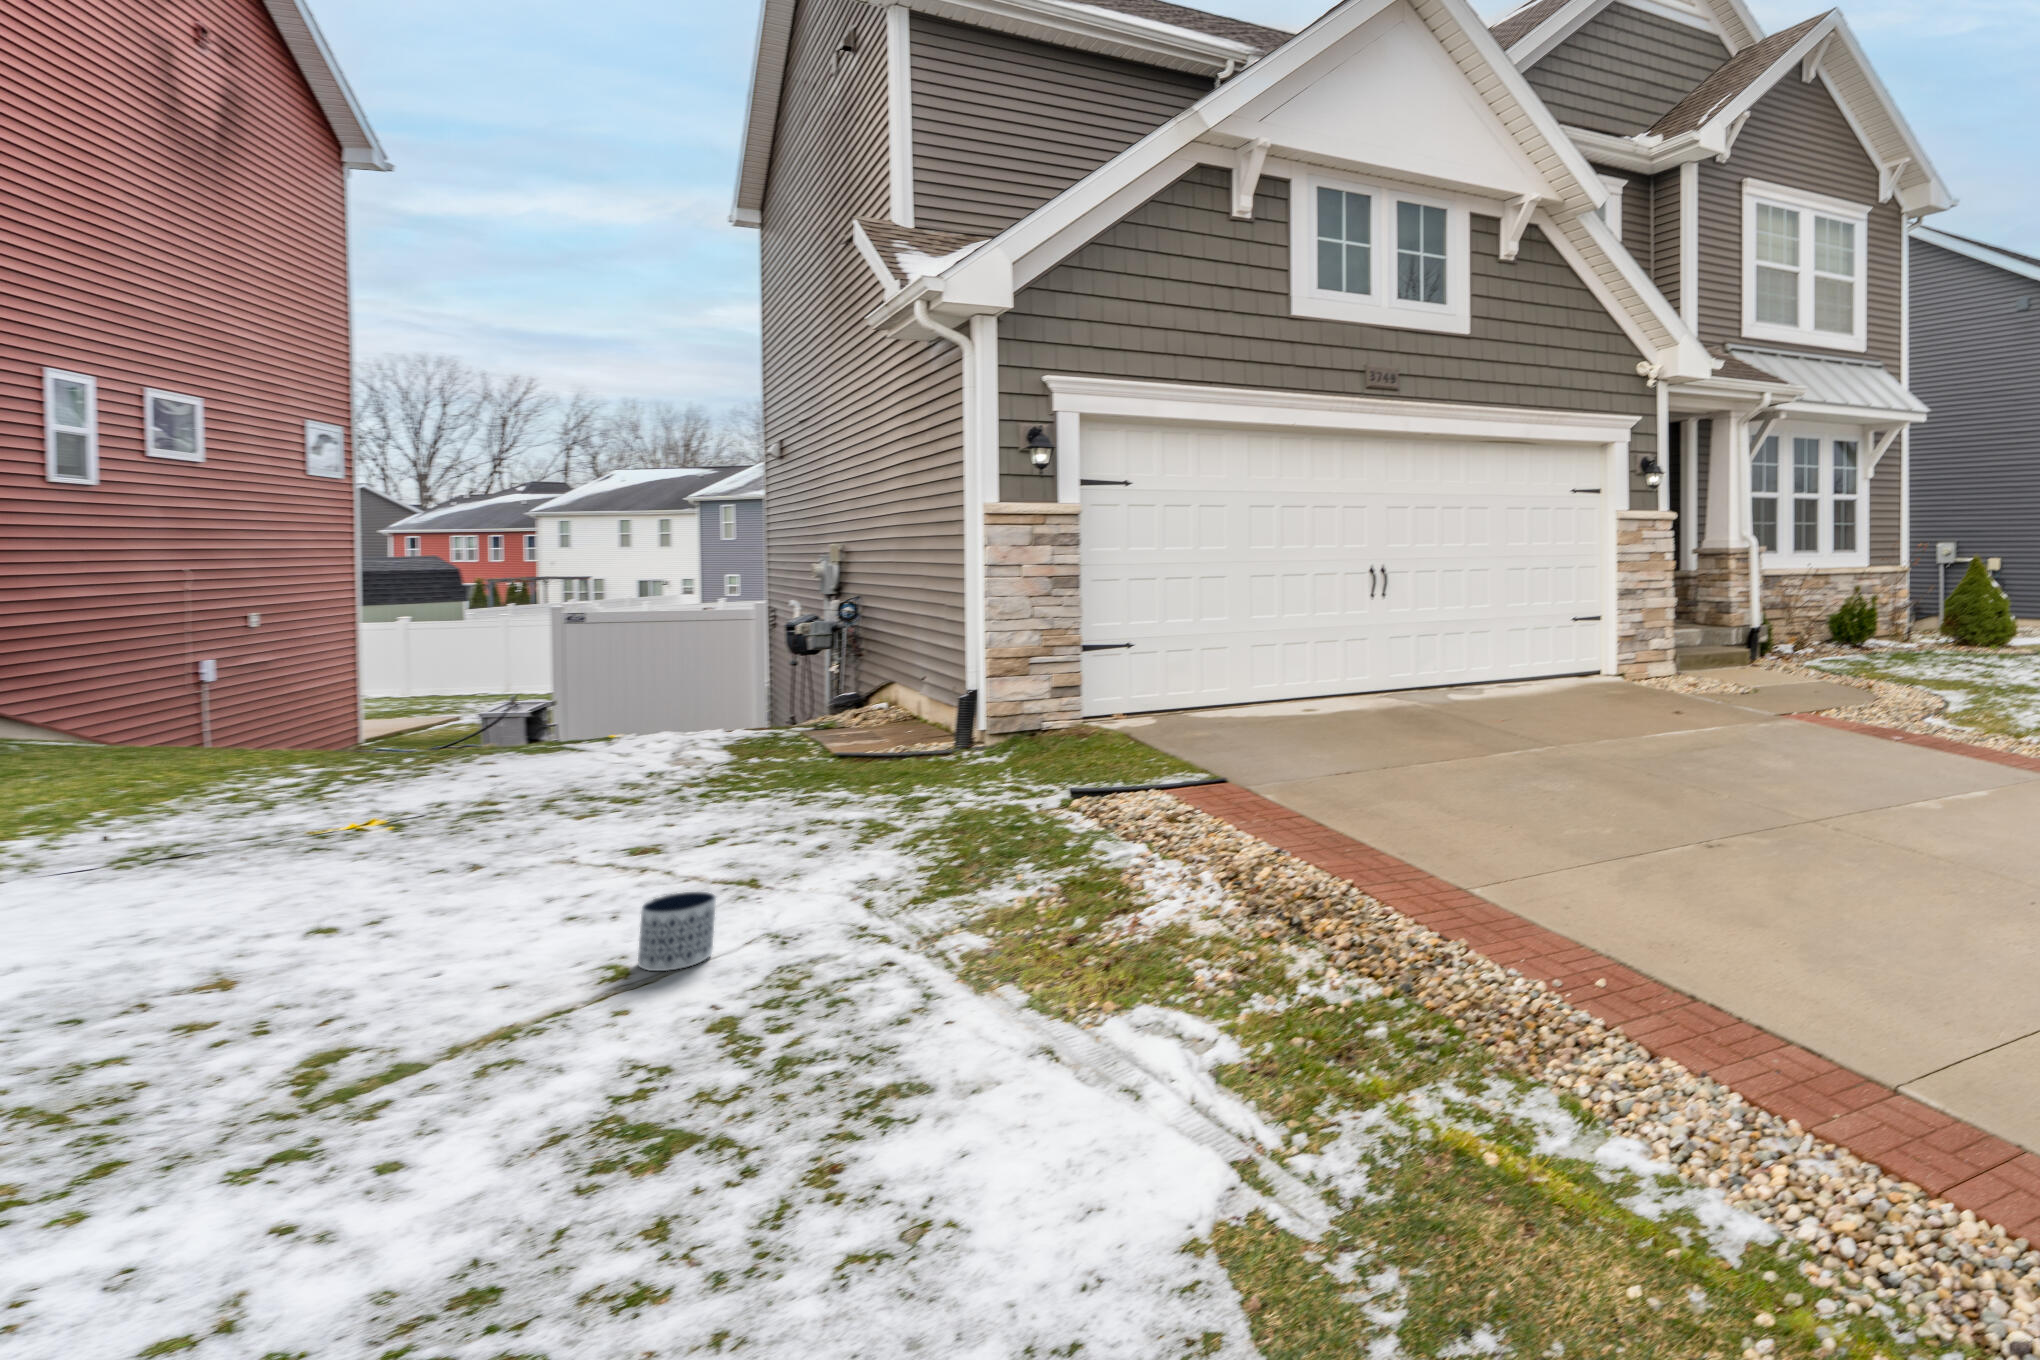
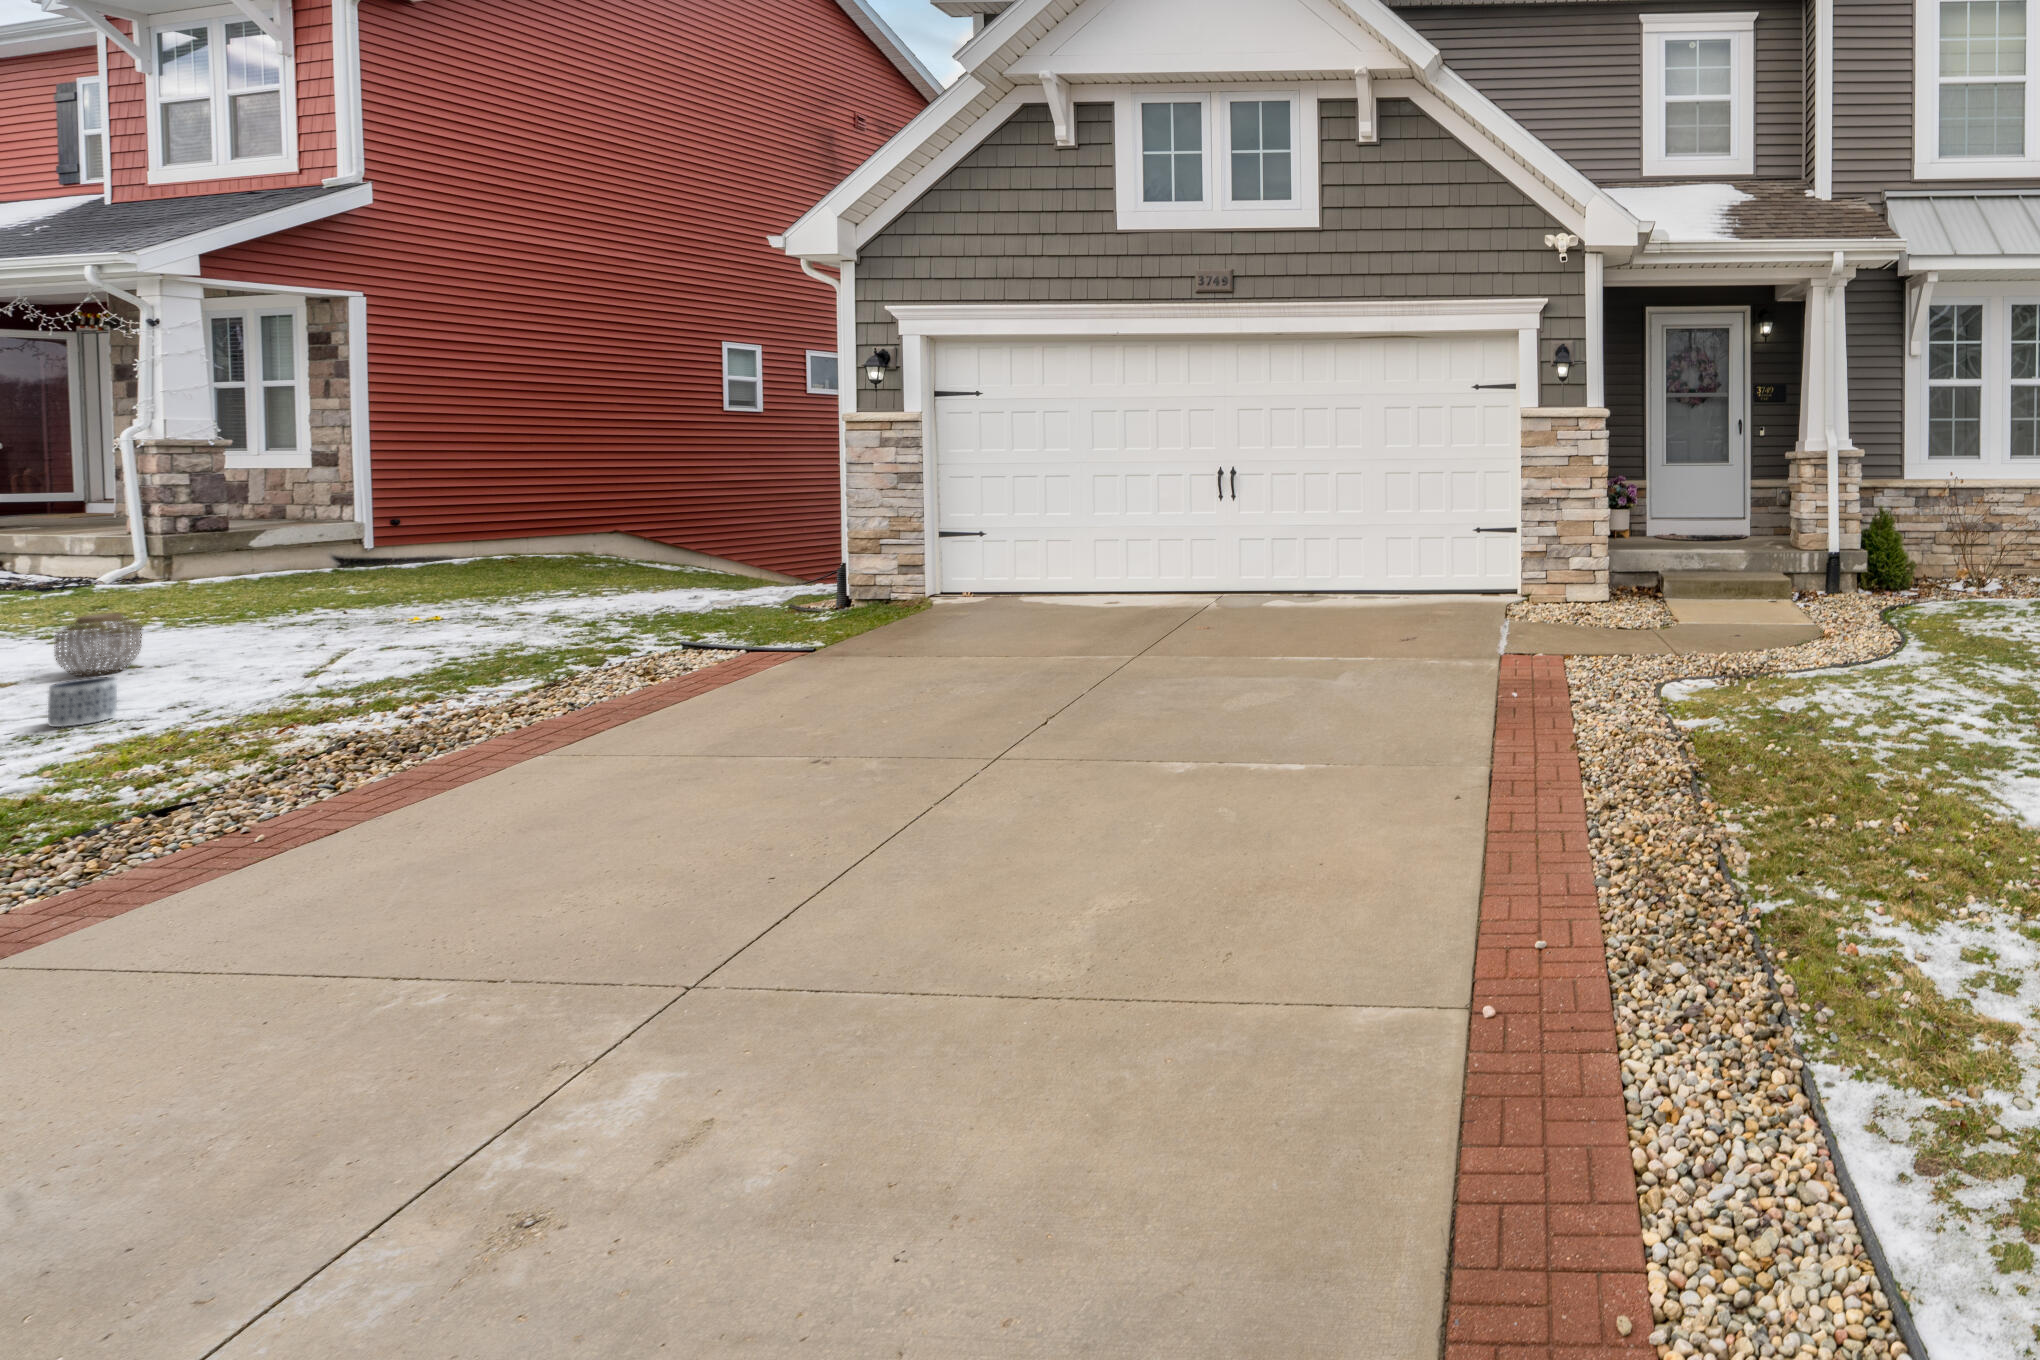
woven basket: none [204,833,334,947] -> present [54,613,142,676]

